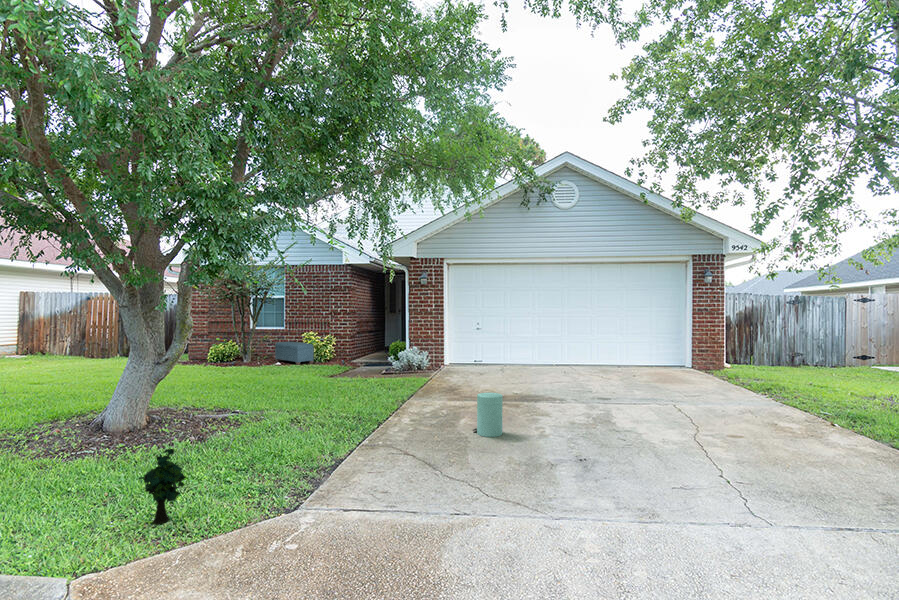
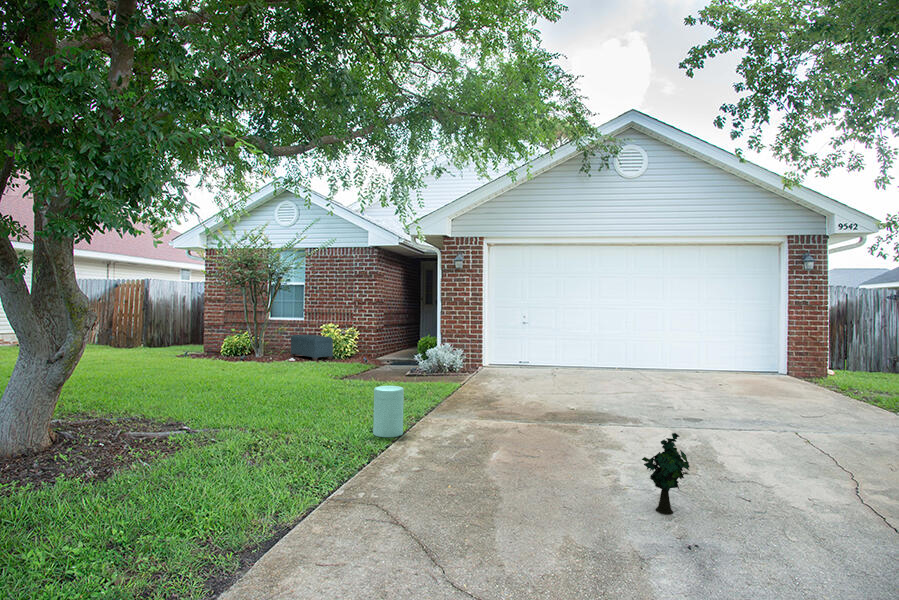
trash can: present [473,392,503,437] -> present [370,386,404,437]
decorative plant: present [139,449,186,524] -> present [642,433,689,514]

